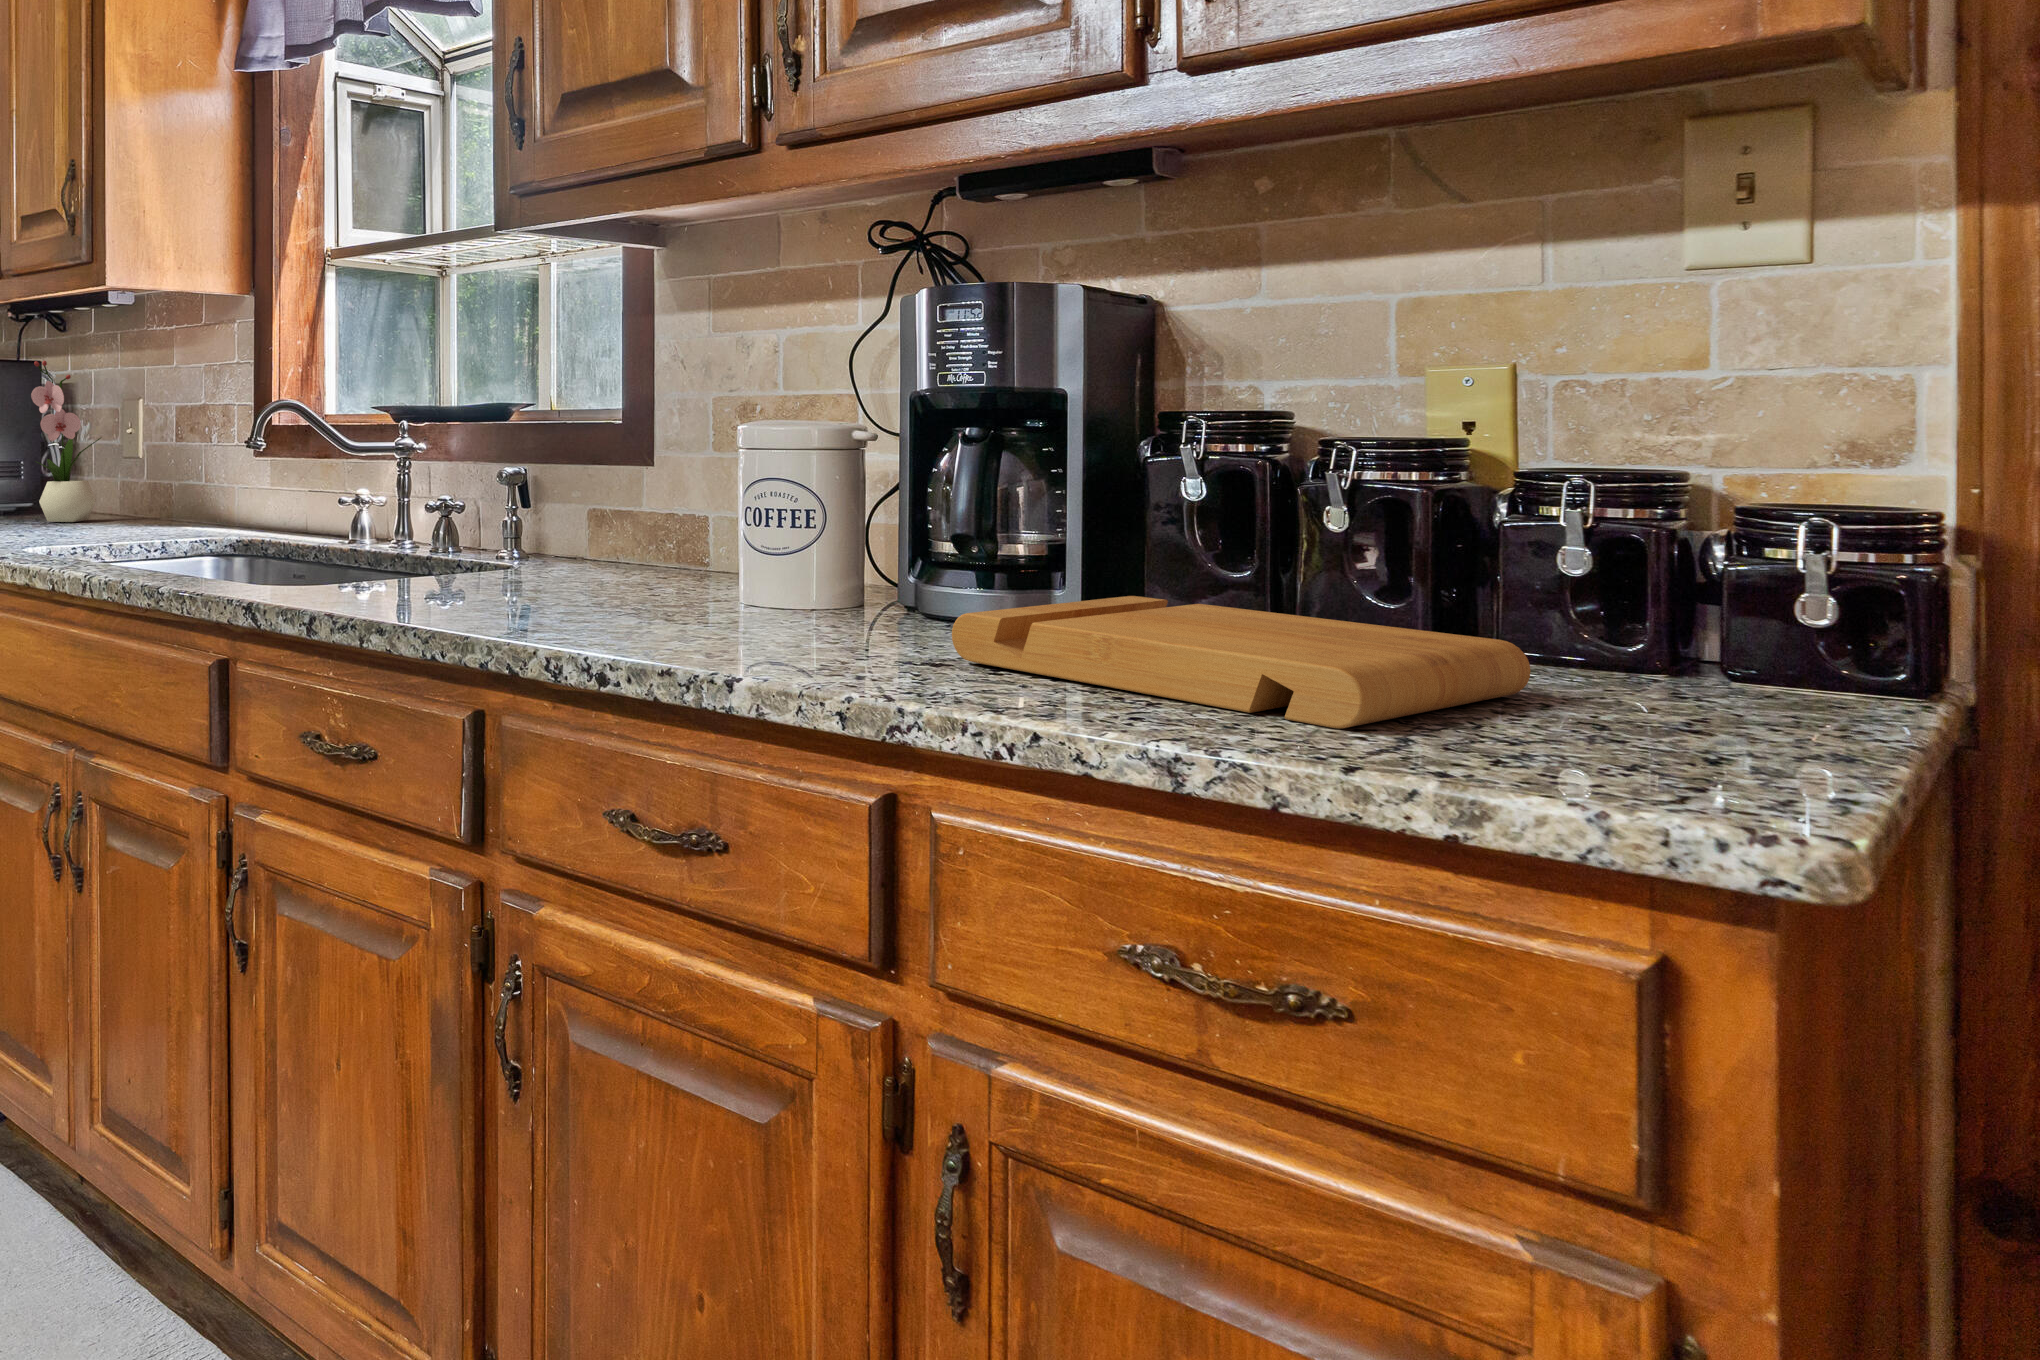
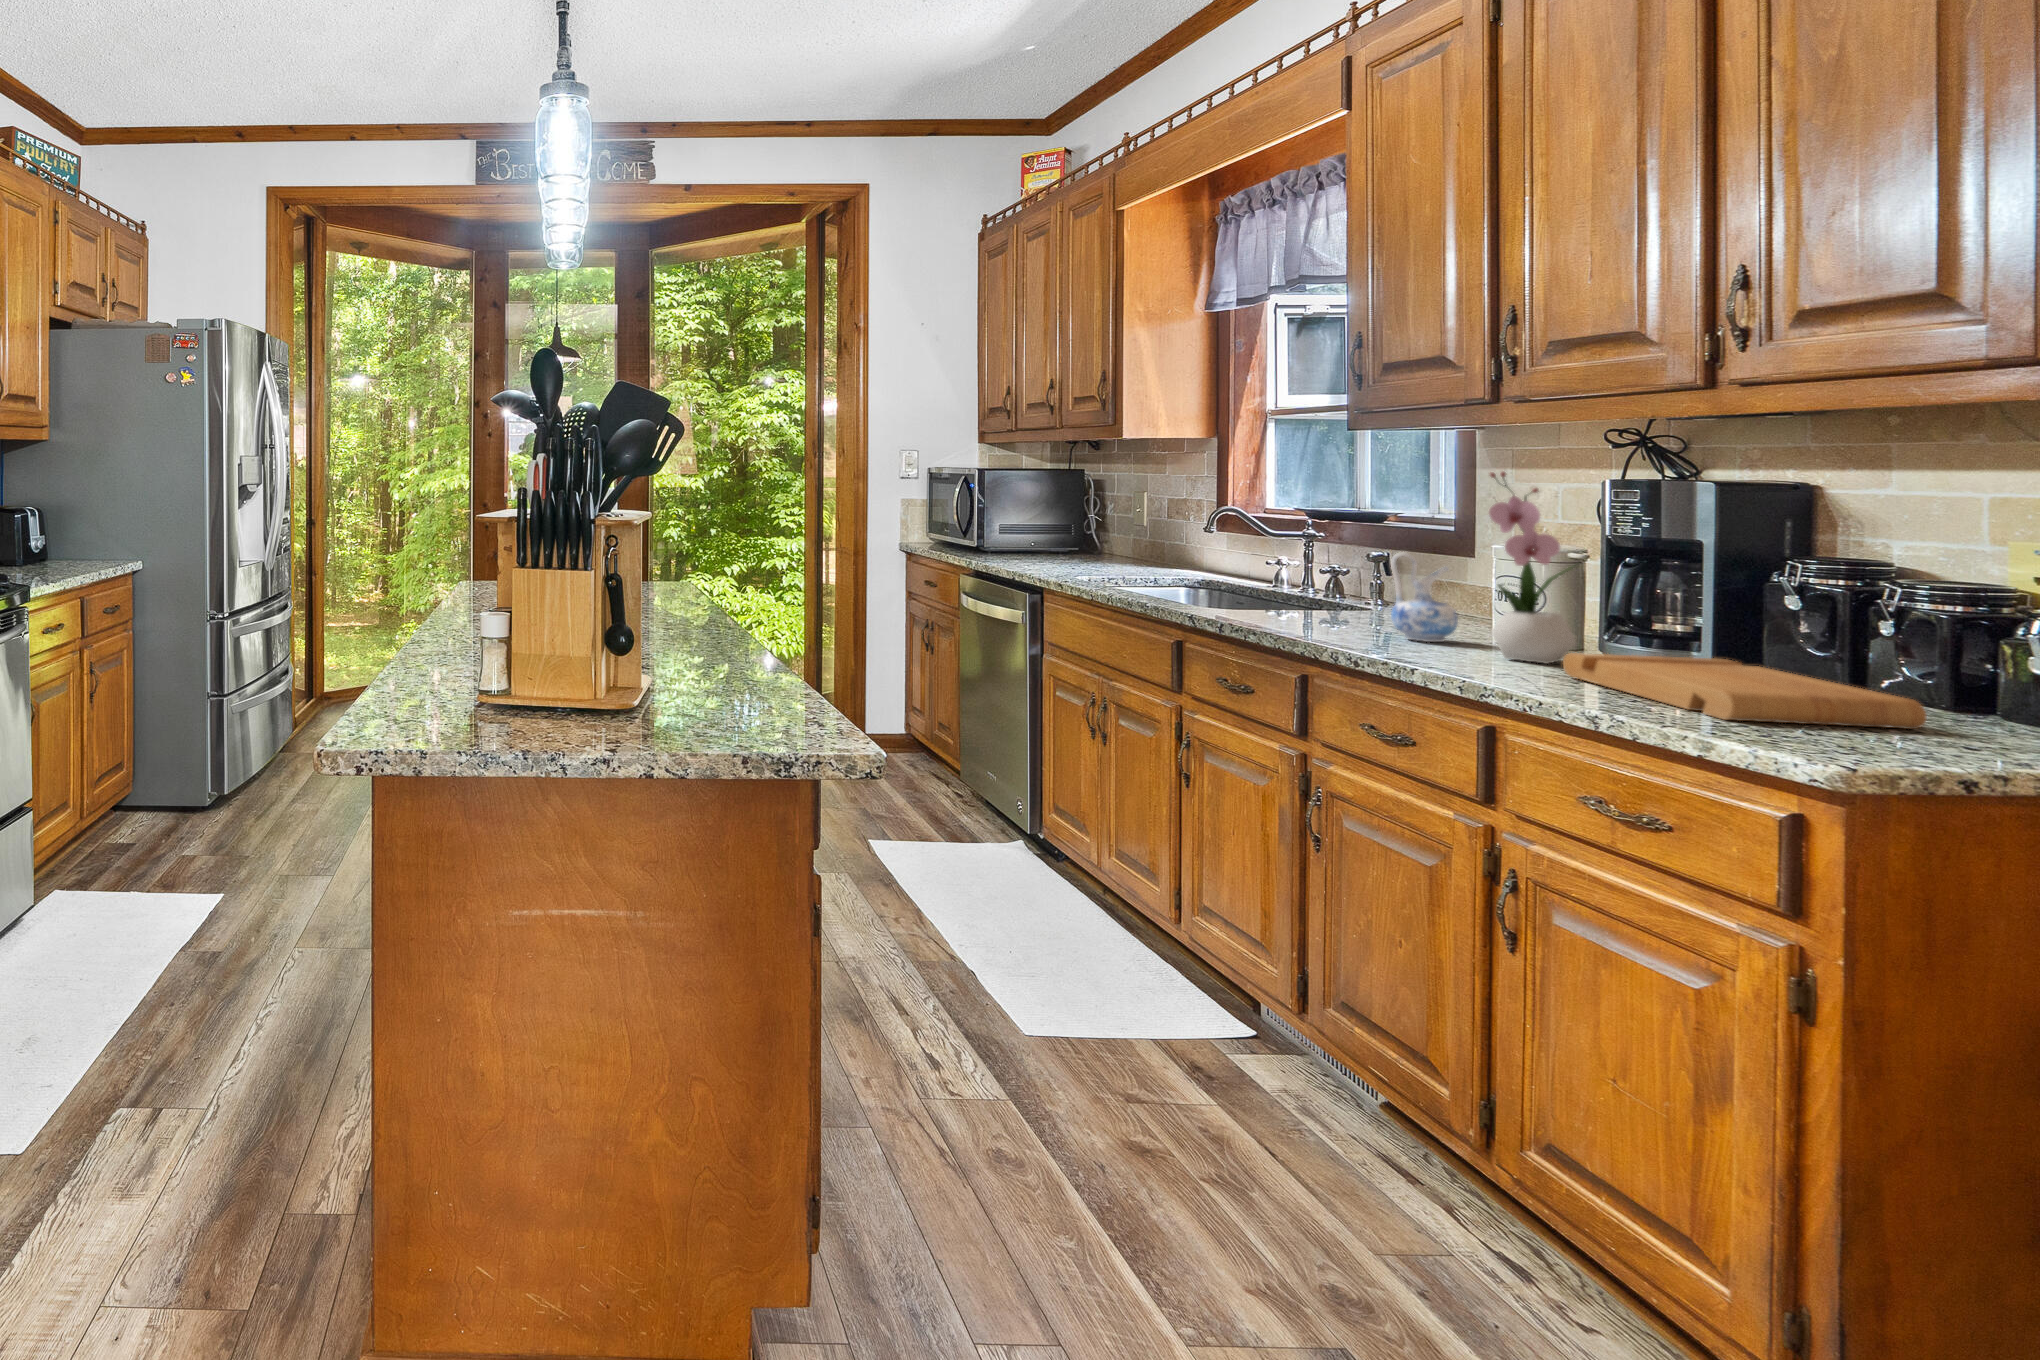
flower arrangement: present [31,361,101,522] -> present [1489,472,1575,664]
ceramic pitcher: none [608,444,709,616] -> present [1391,552,1458,642]

